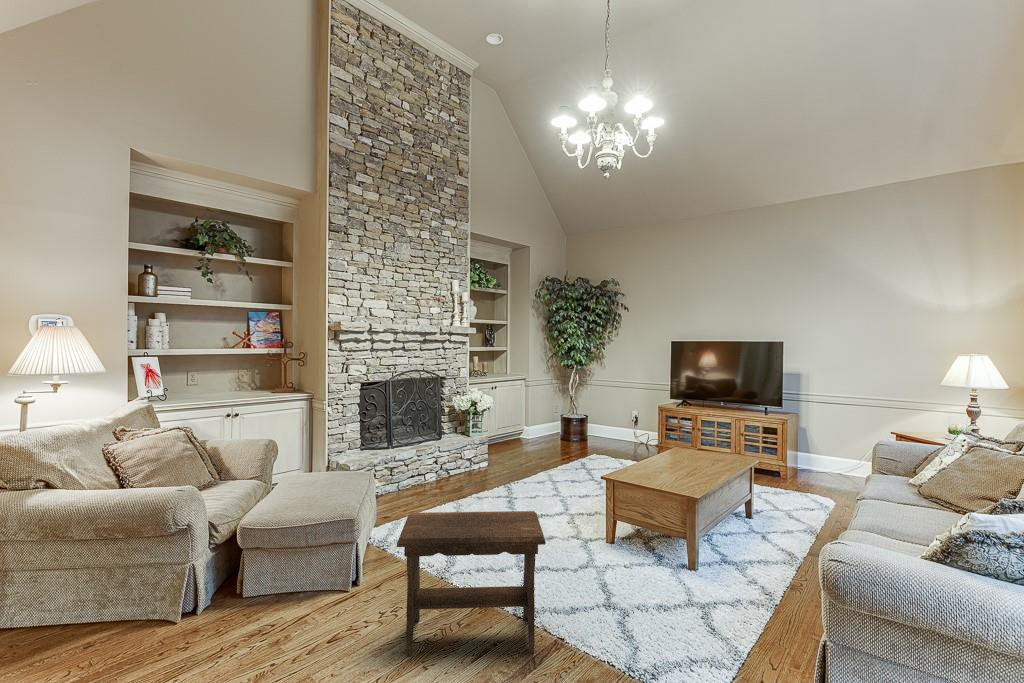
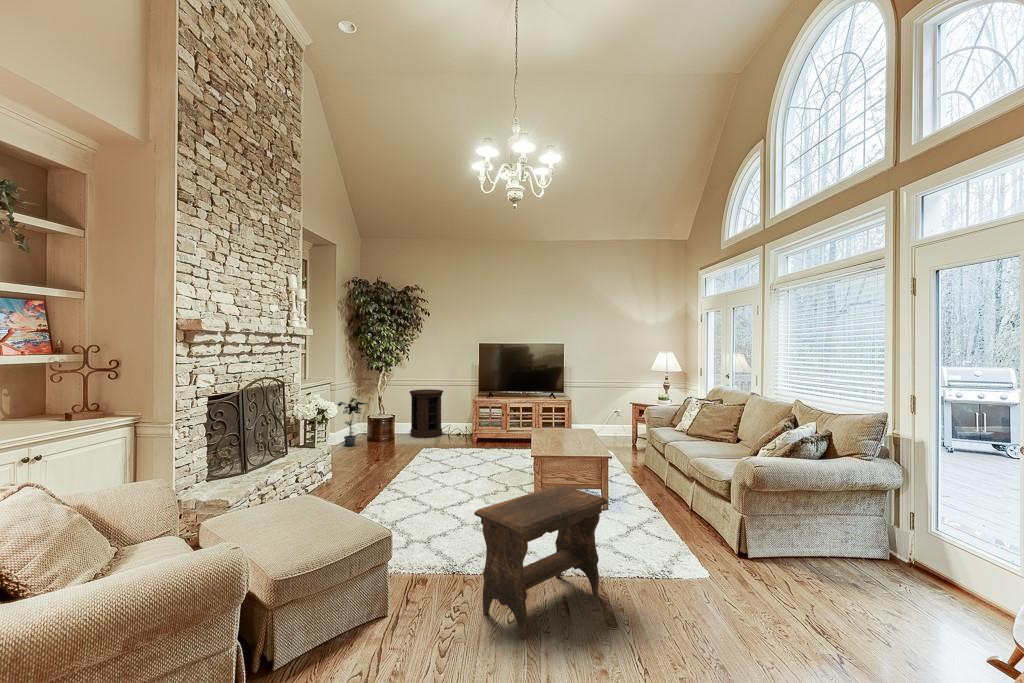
side table: none [602,392,640,445] -> present [410,389,443,438]
potted plant: none [527,393,554,441] -> present [338,398,368,446]

